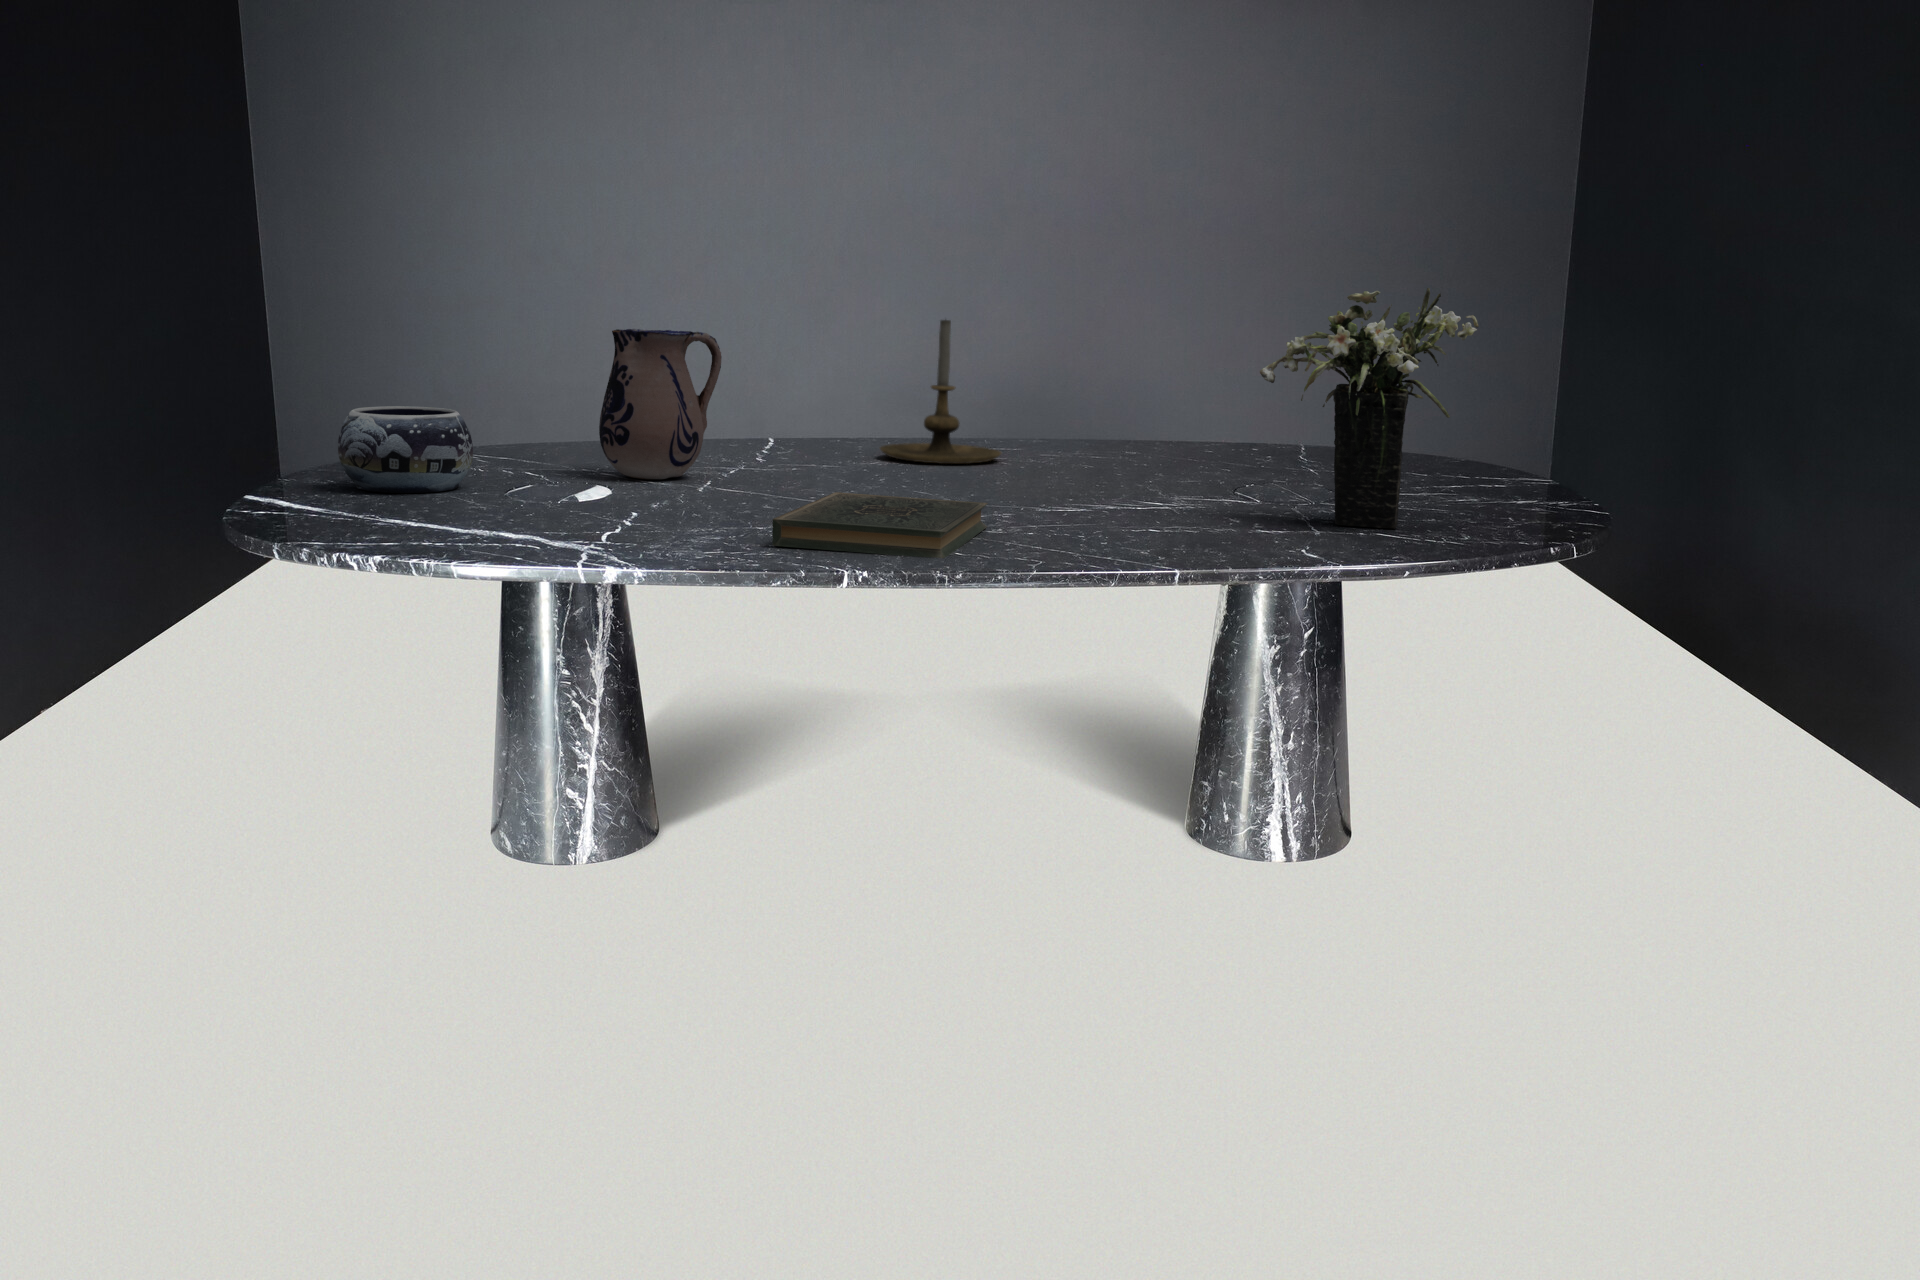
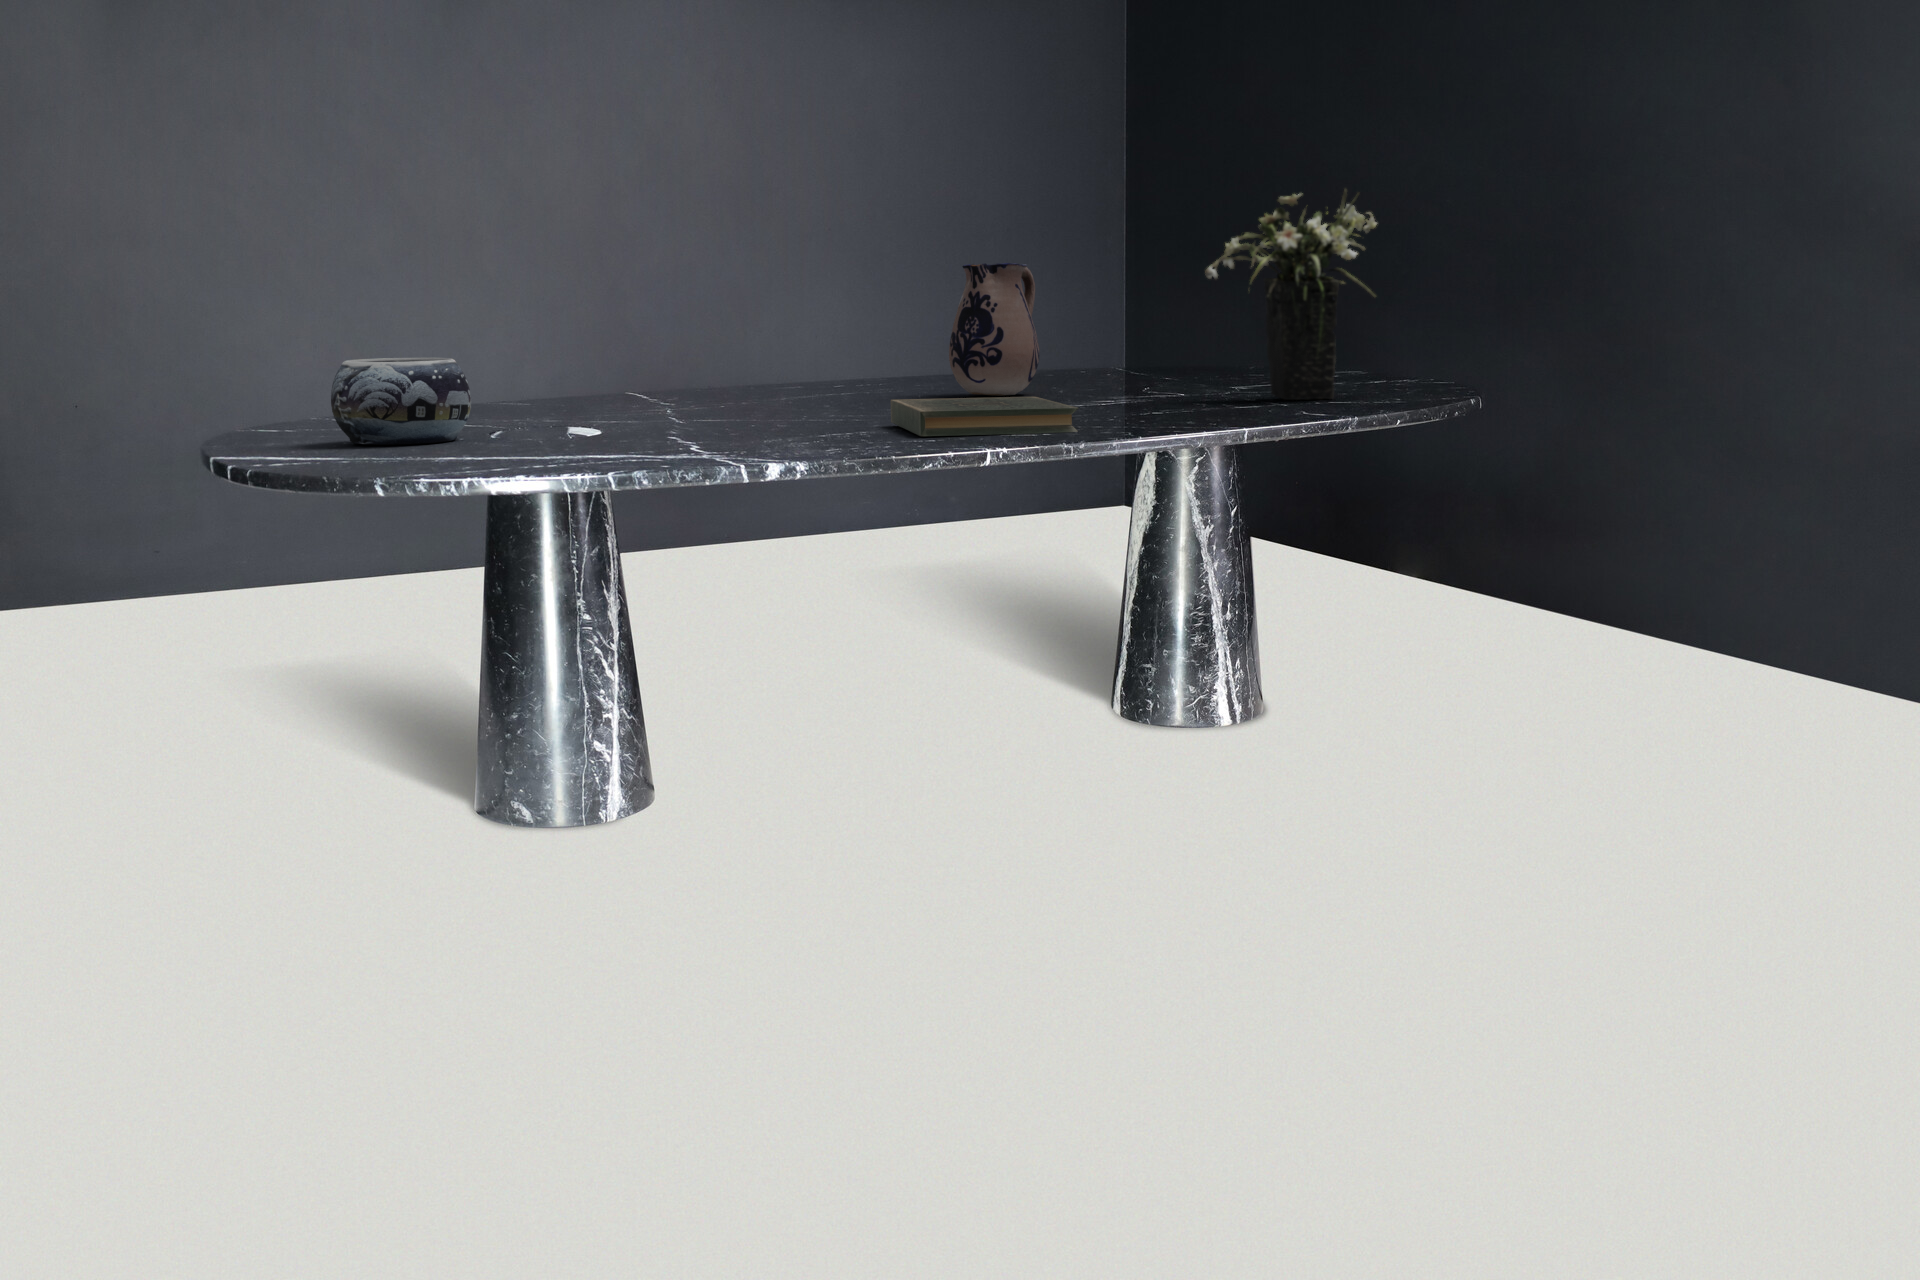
candle holder: present [880,320,1001,464] -> none [732,255,857,400]
ceramic pitcher: present [599,329,722,479] -> present [949,263,1039,396]

